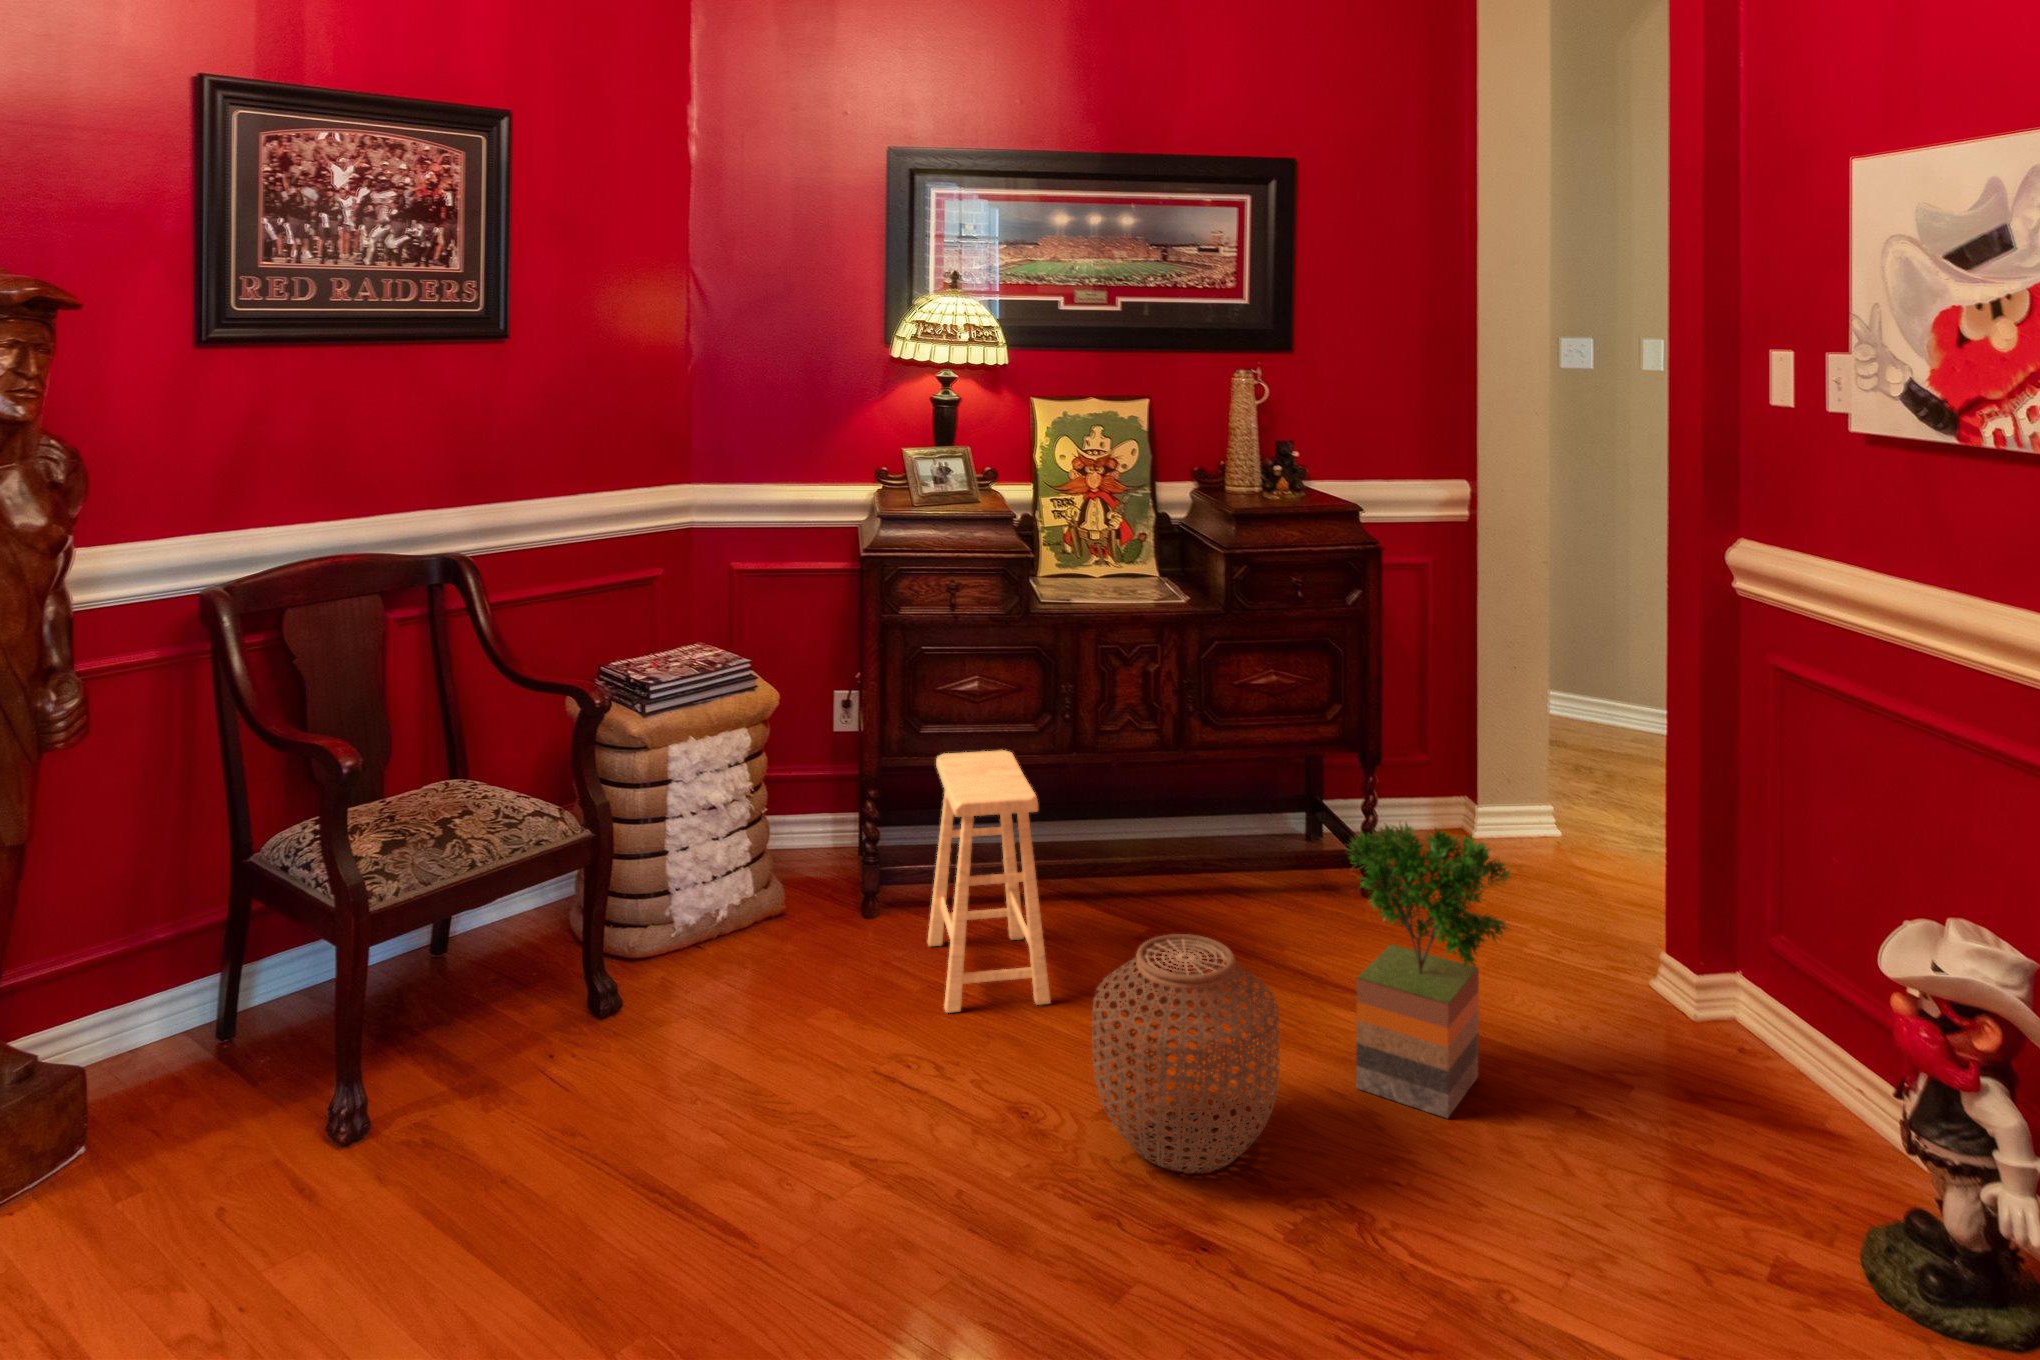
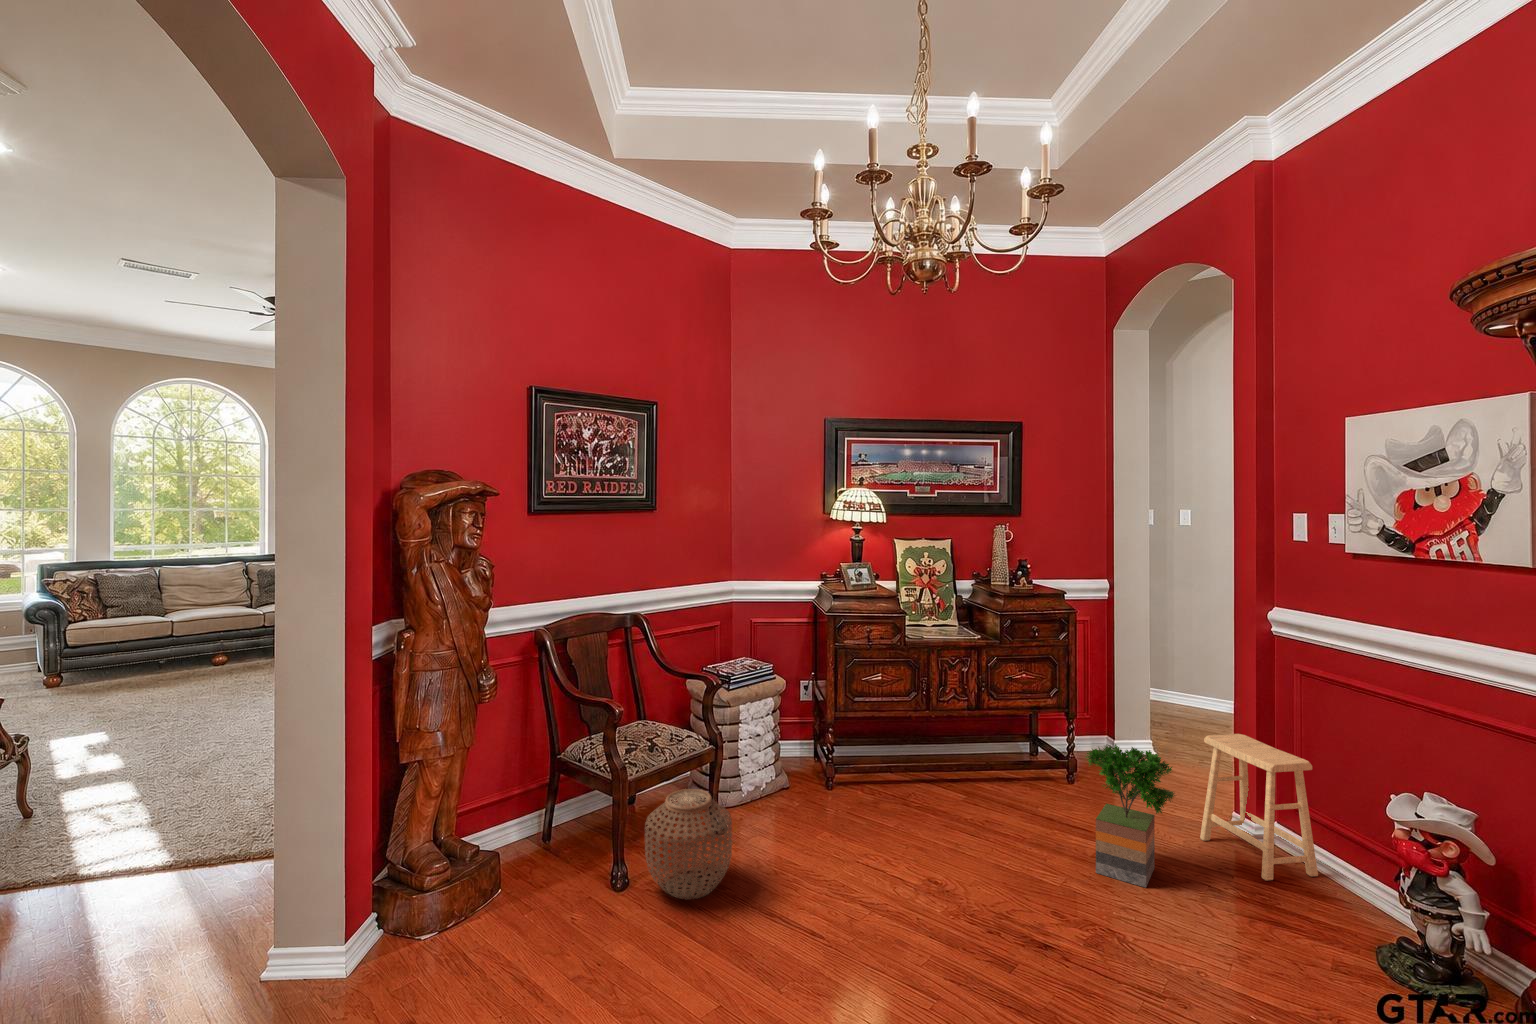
footstool: present [928,750,1051,1013] -> present [1200,734,1318,881]
woven basket: present [1093,934,1279,1173] -> present [645,789,732,899]

